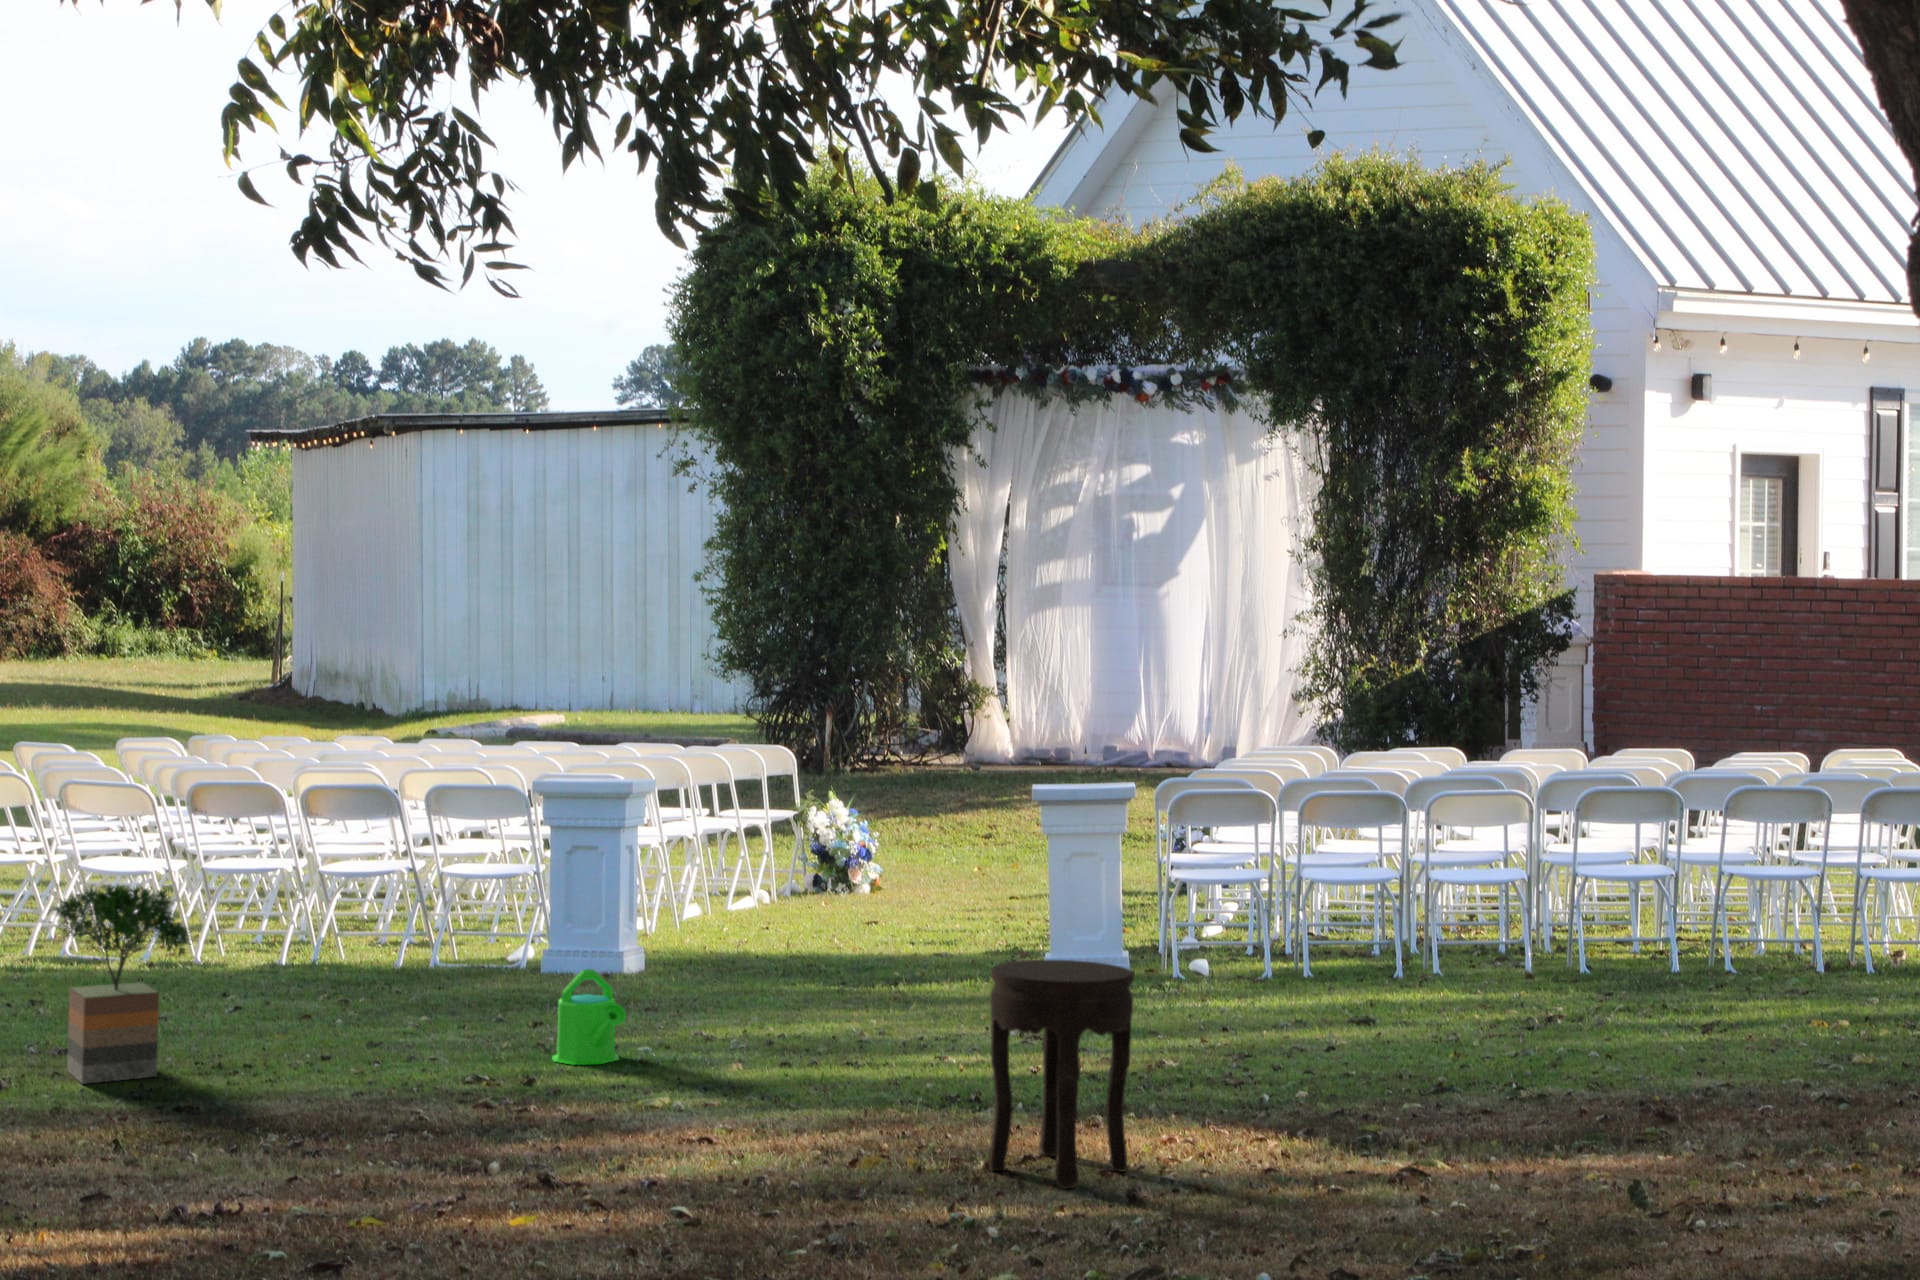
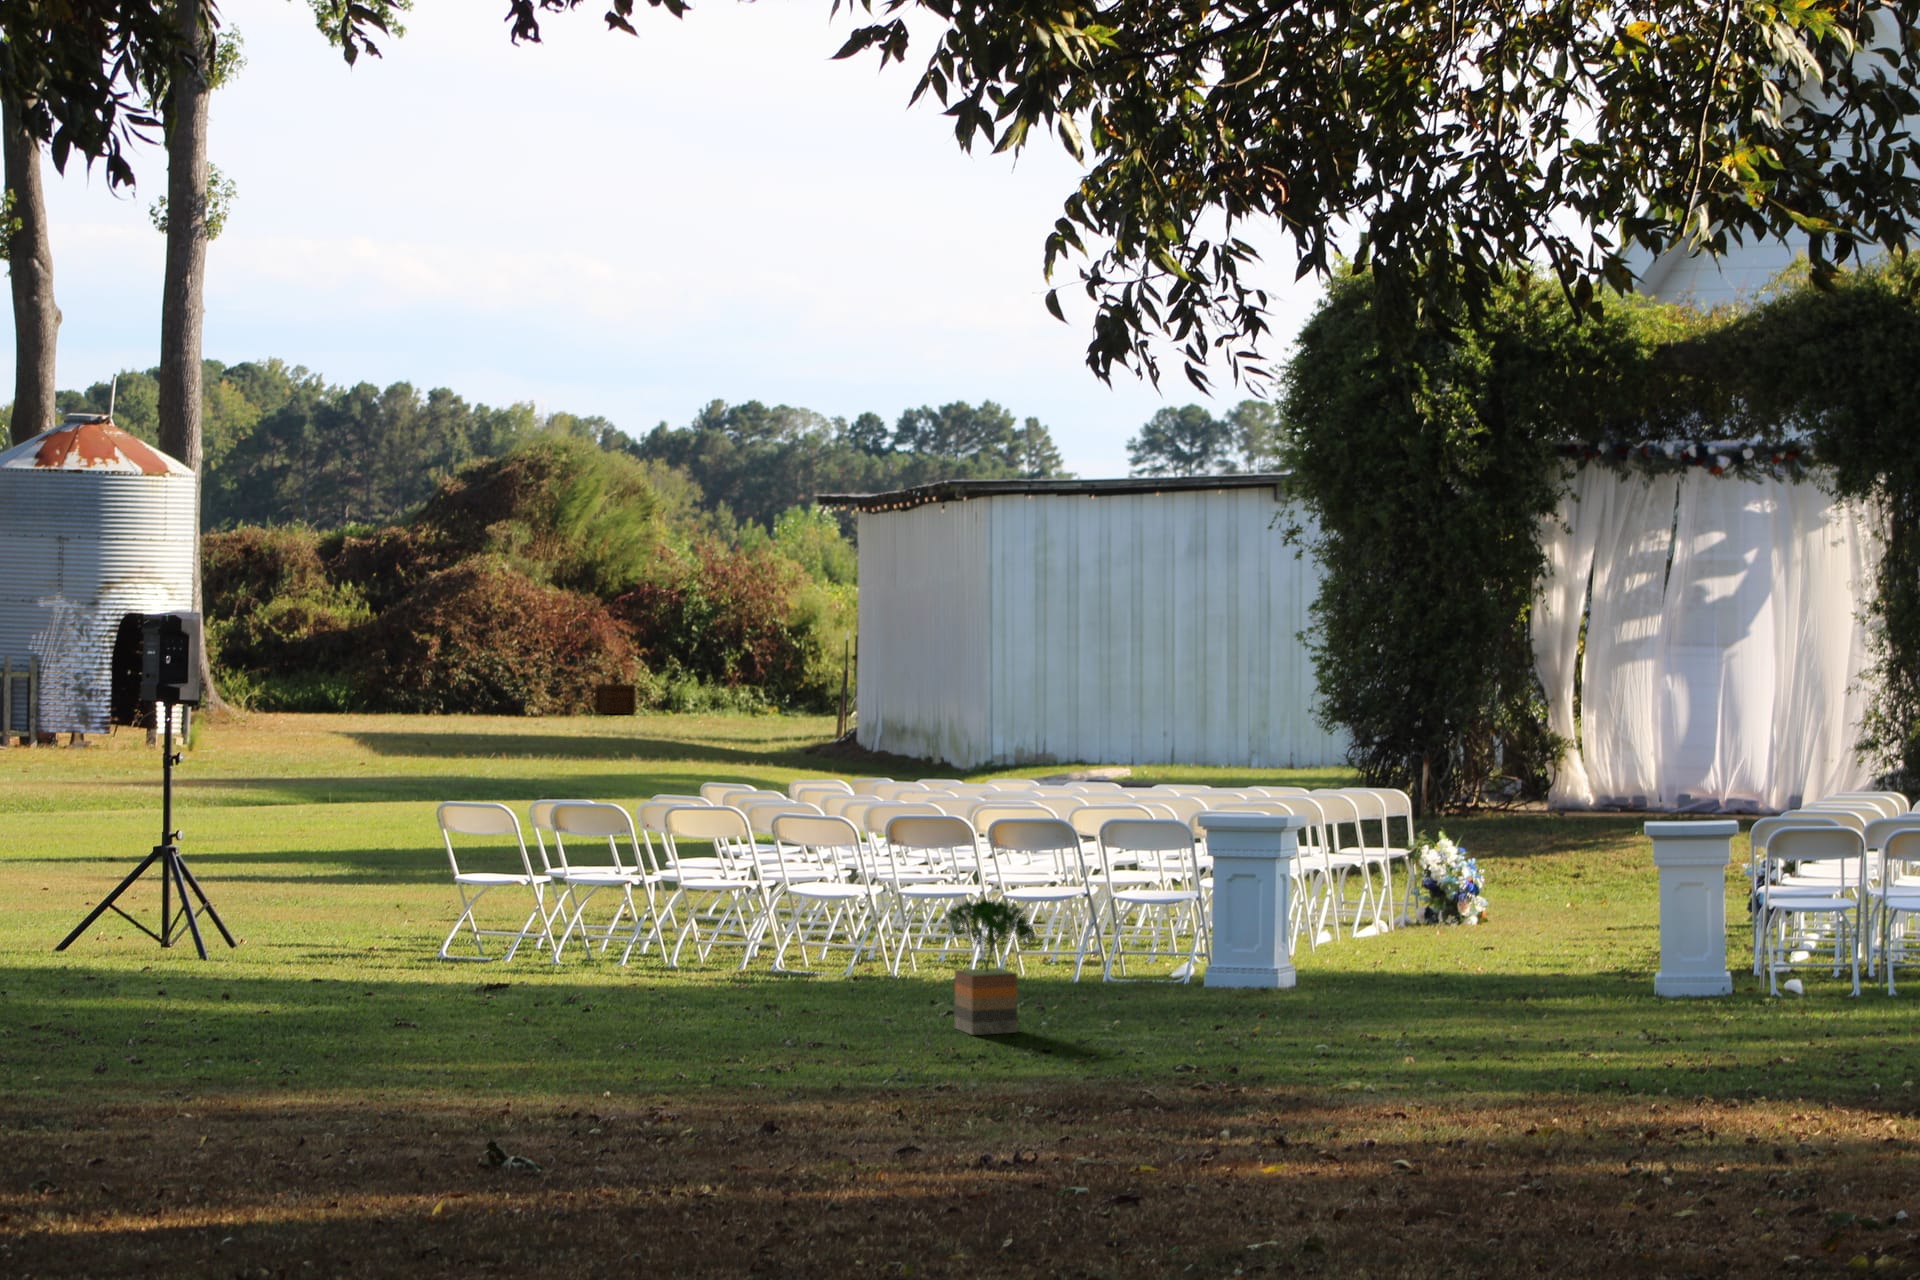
wooden crate: none [12,625,58,657] -> present [595,684,636,714]
side table: present [989,960,1134,1189] -> none [1632,952,1740,1110]
watering can: present [552,969,626,1065] -> none [1284,964,1342,1034]

